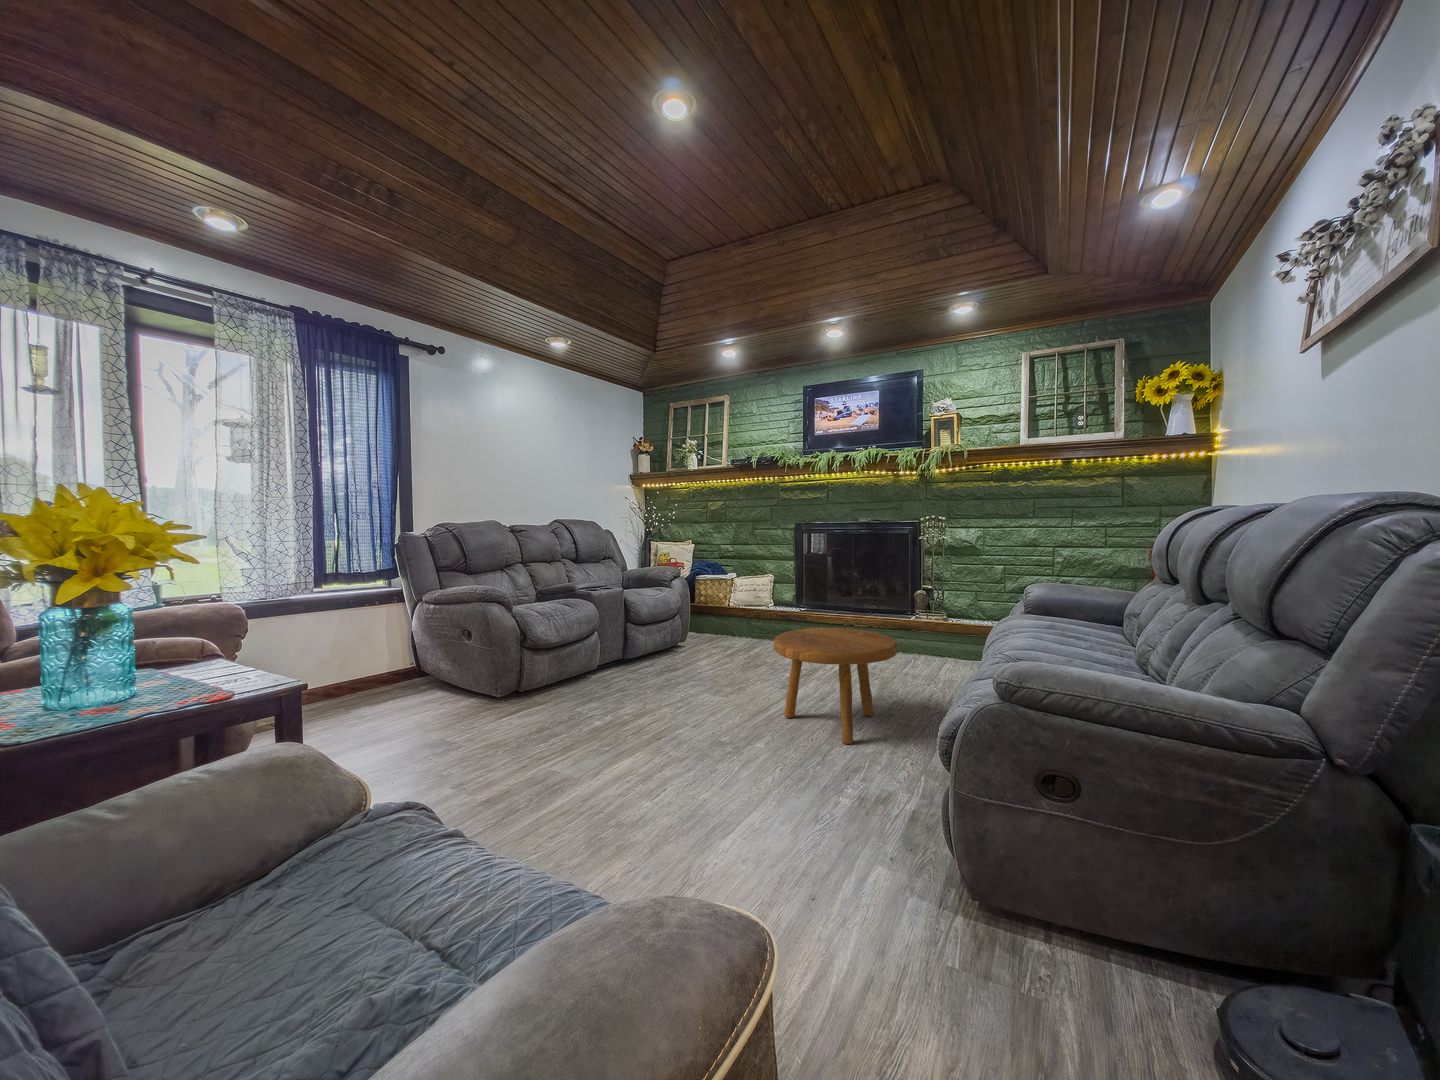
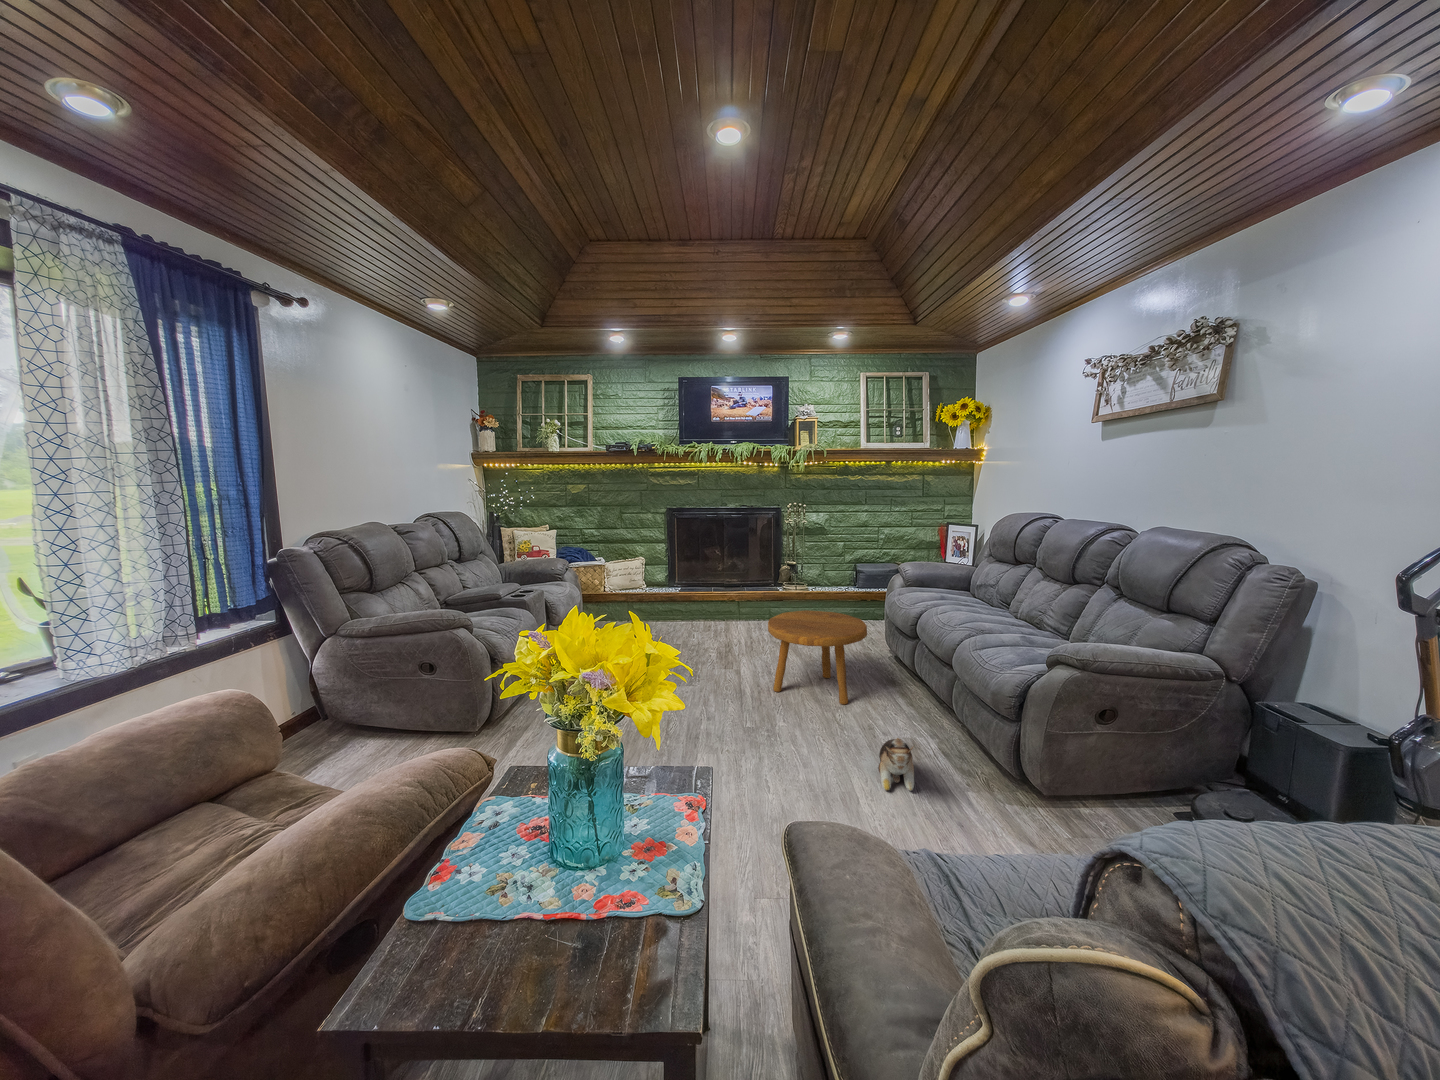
plush toy: none [730,766,822,845] -> present [878,738,914,791]

